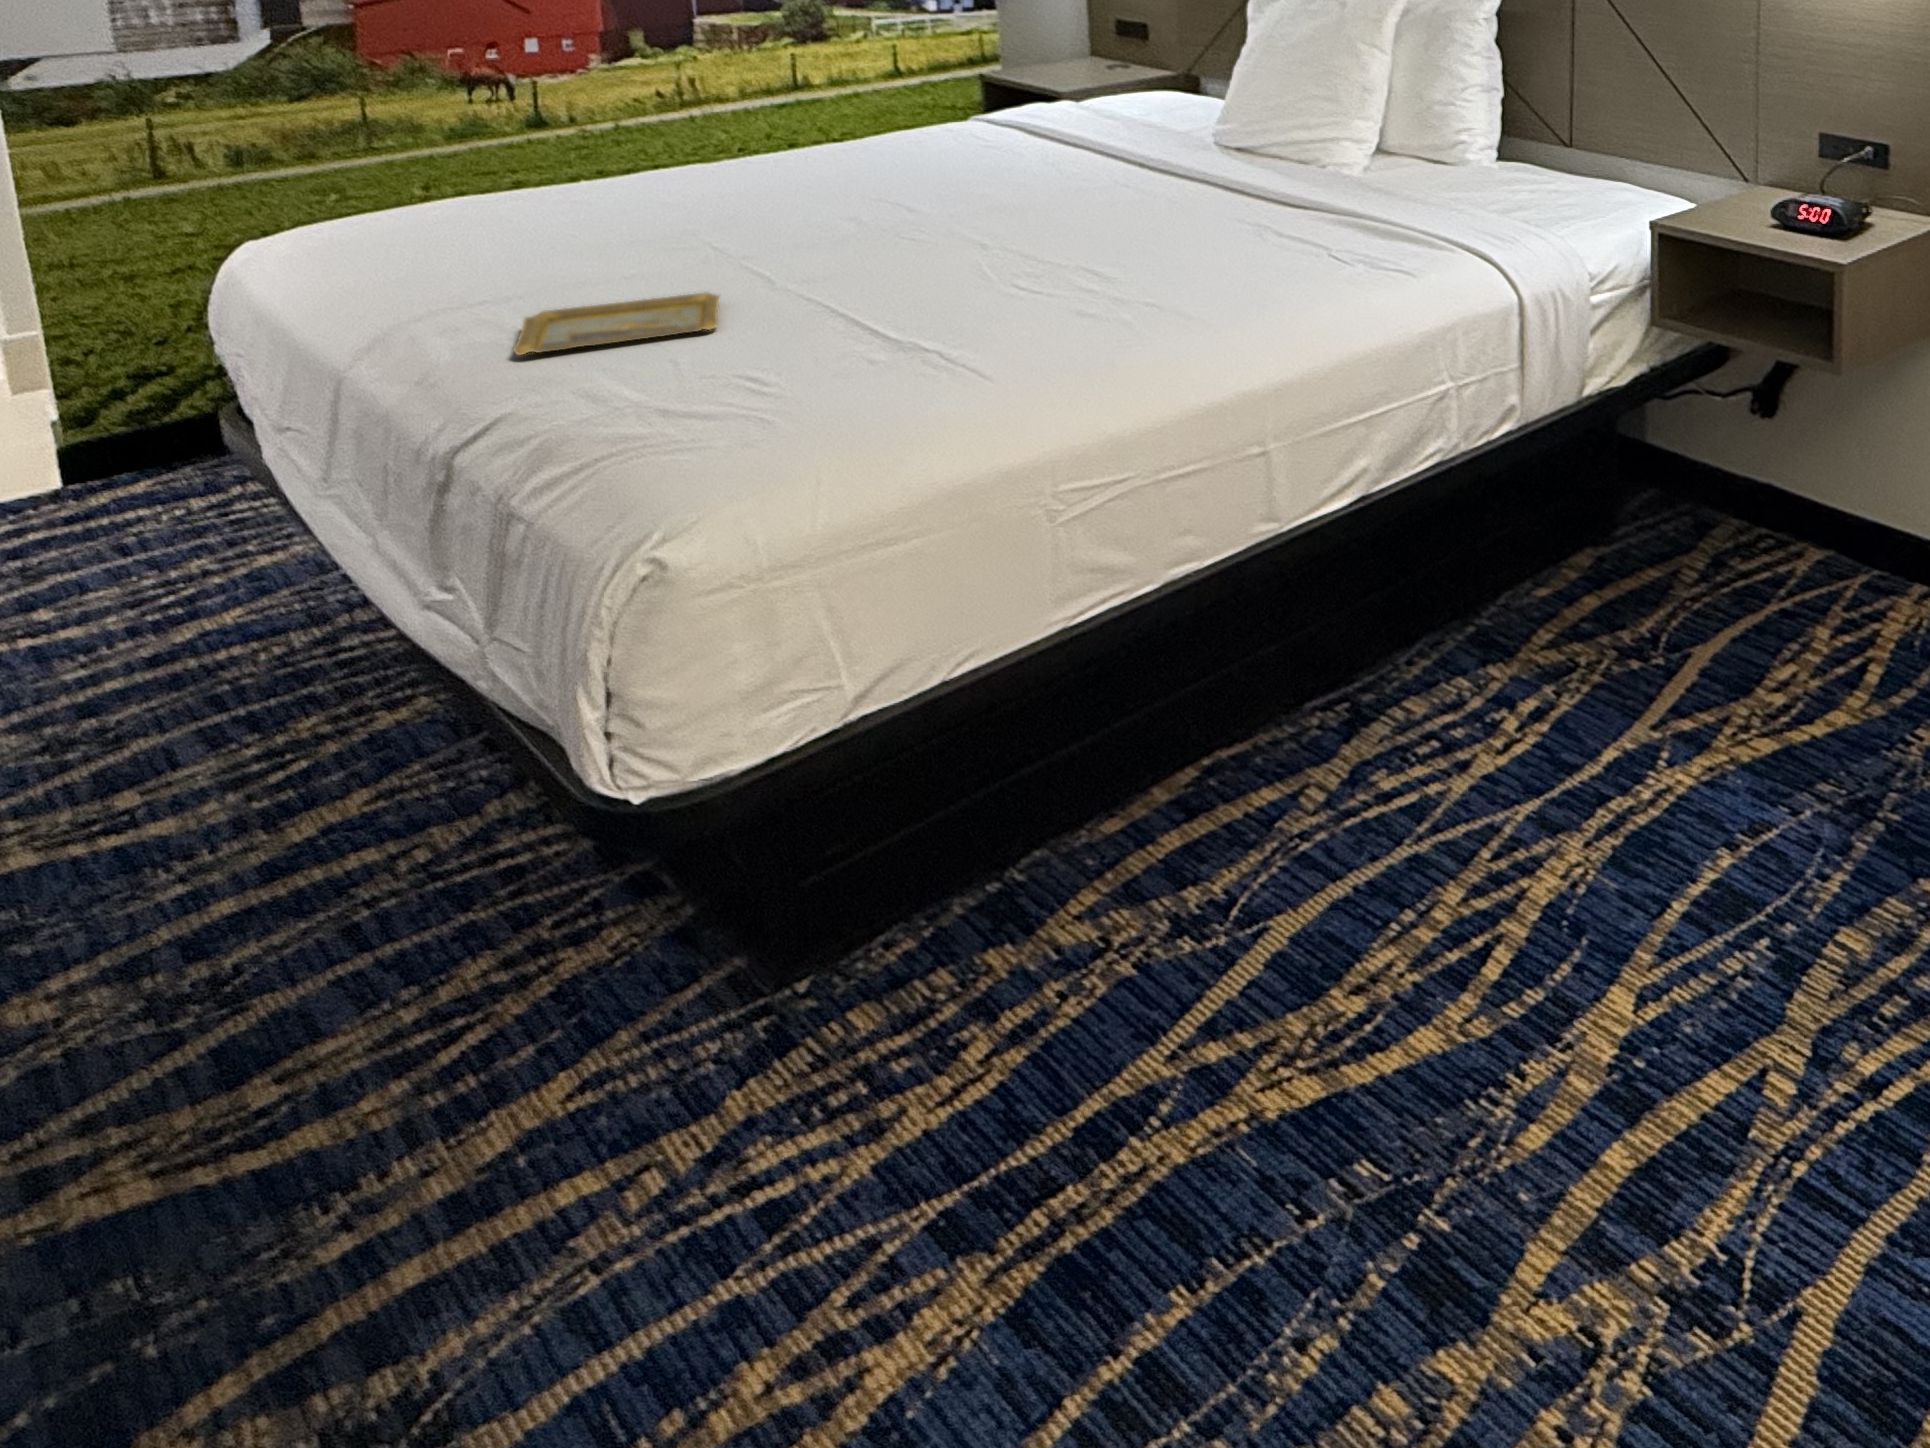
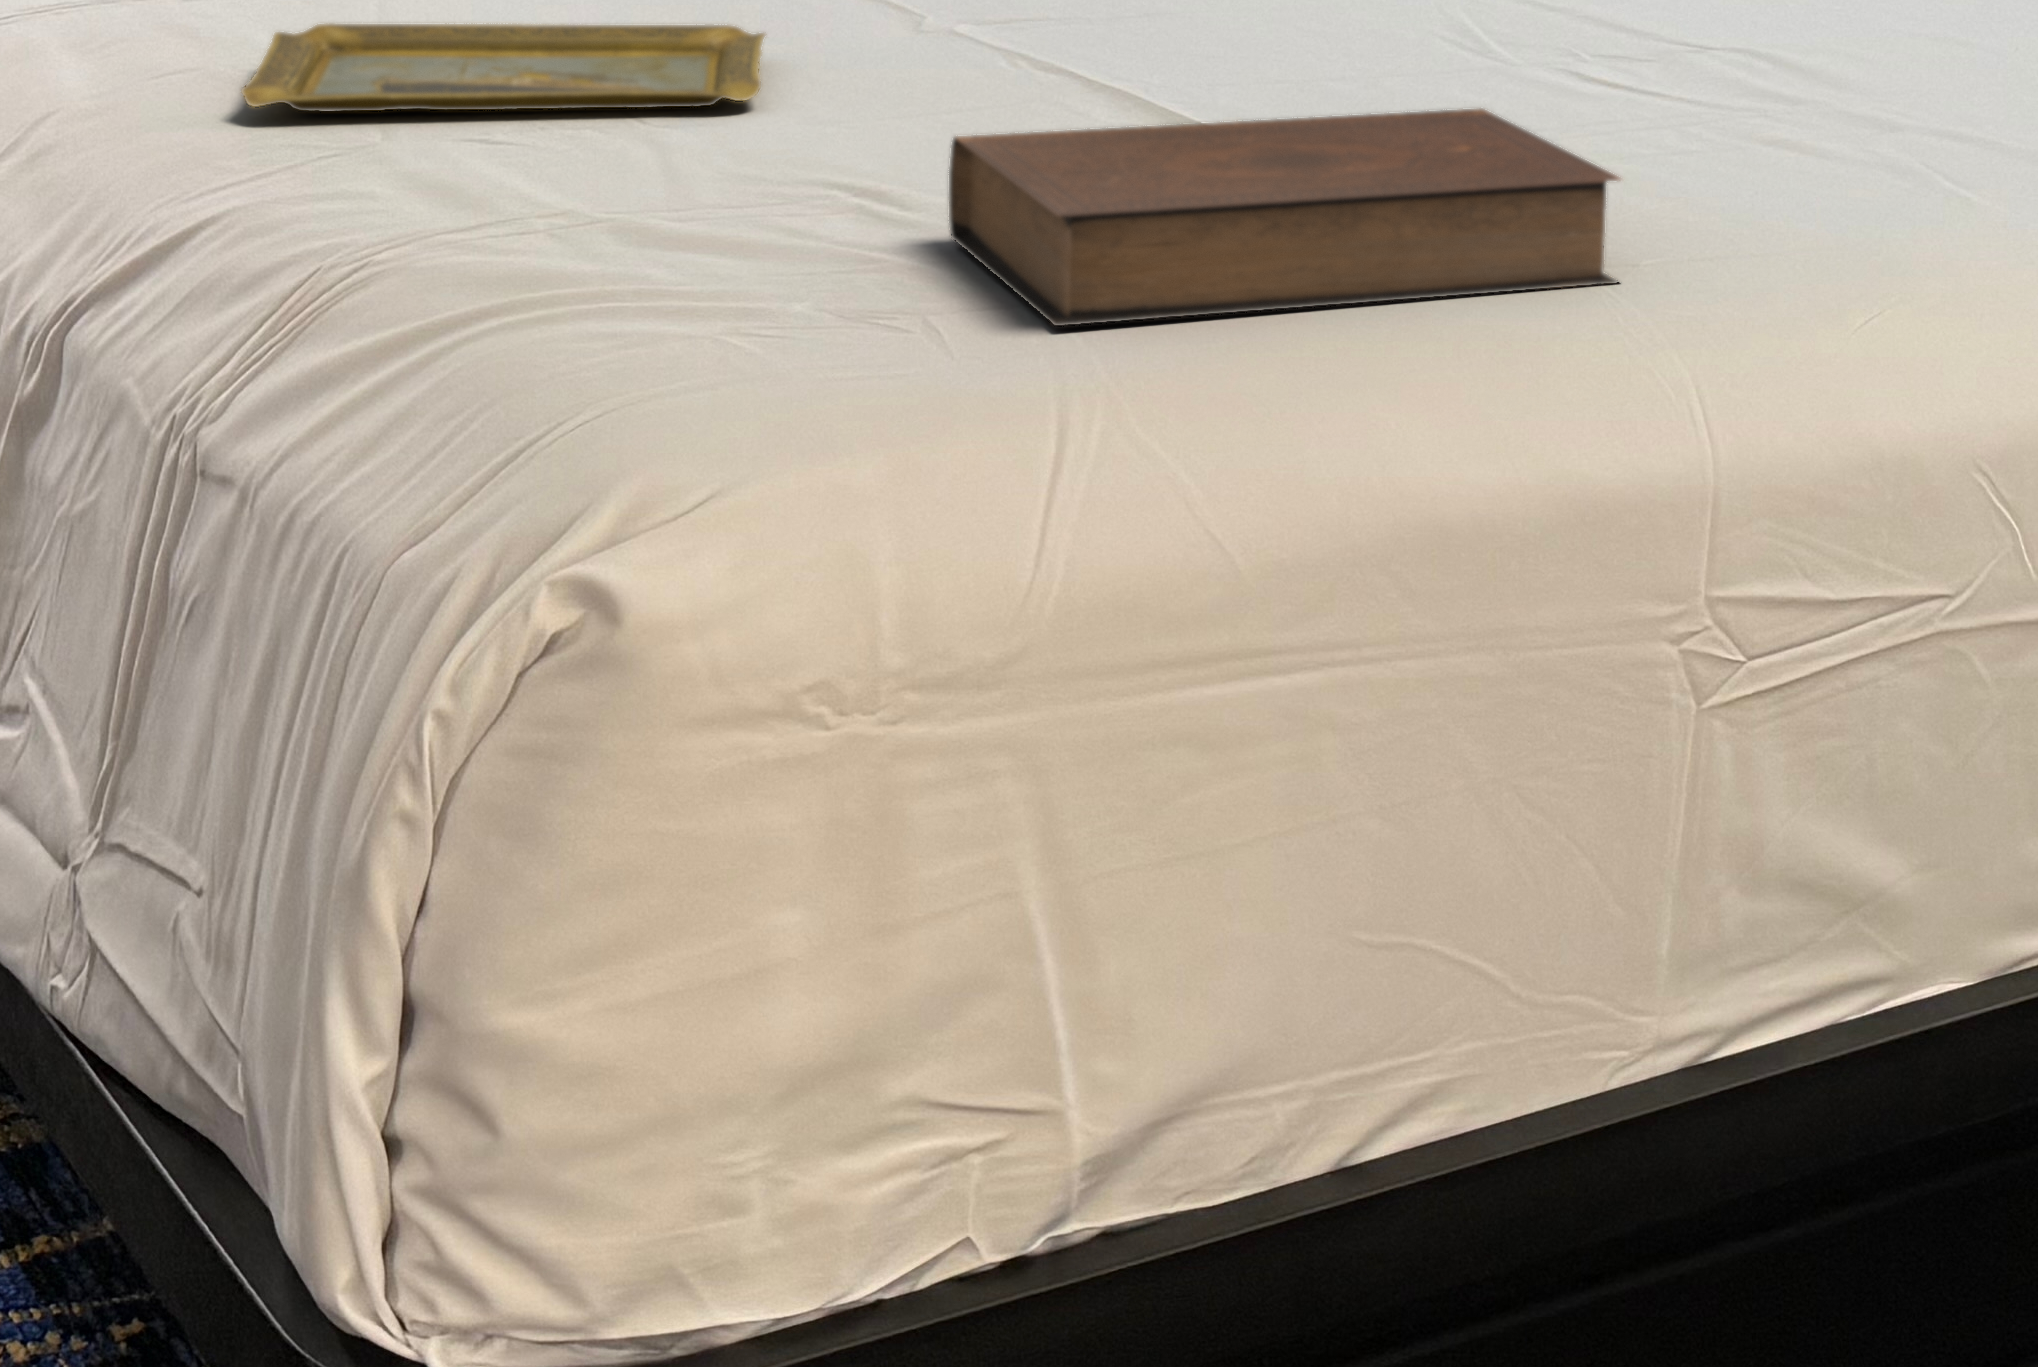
book: none [784,320,1024,430] -> present [949,109,1620,326]

